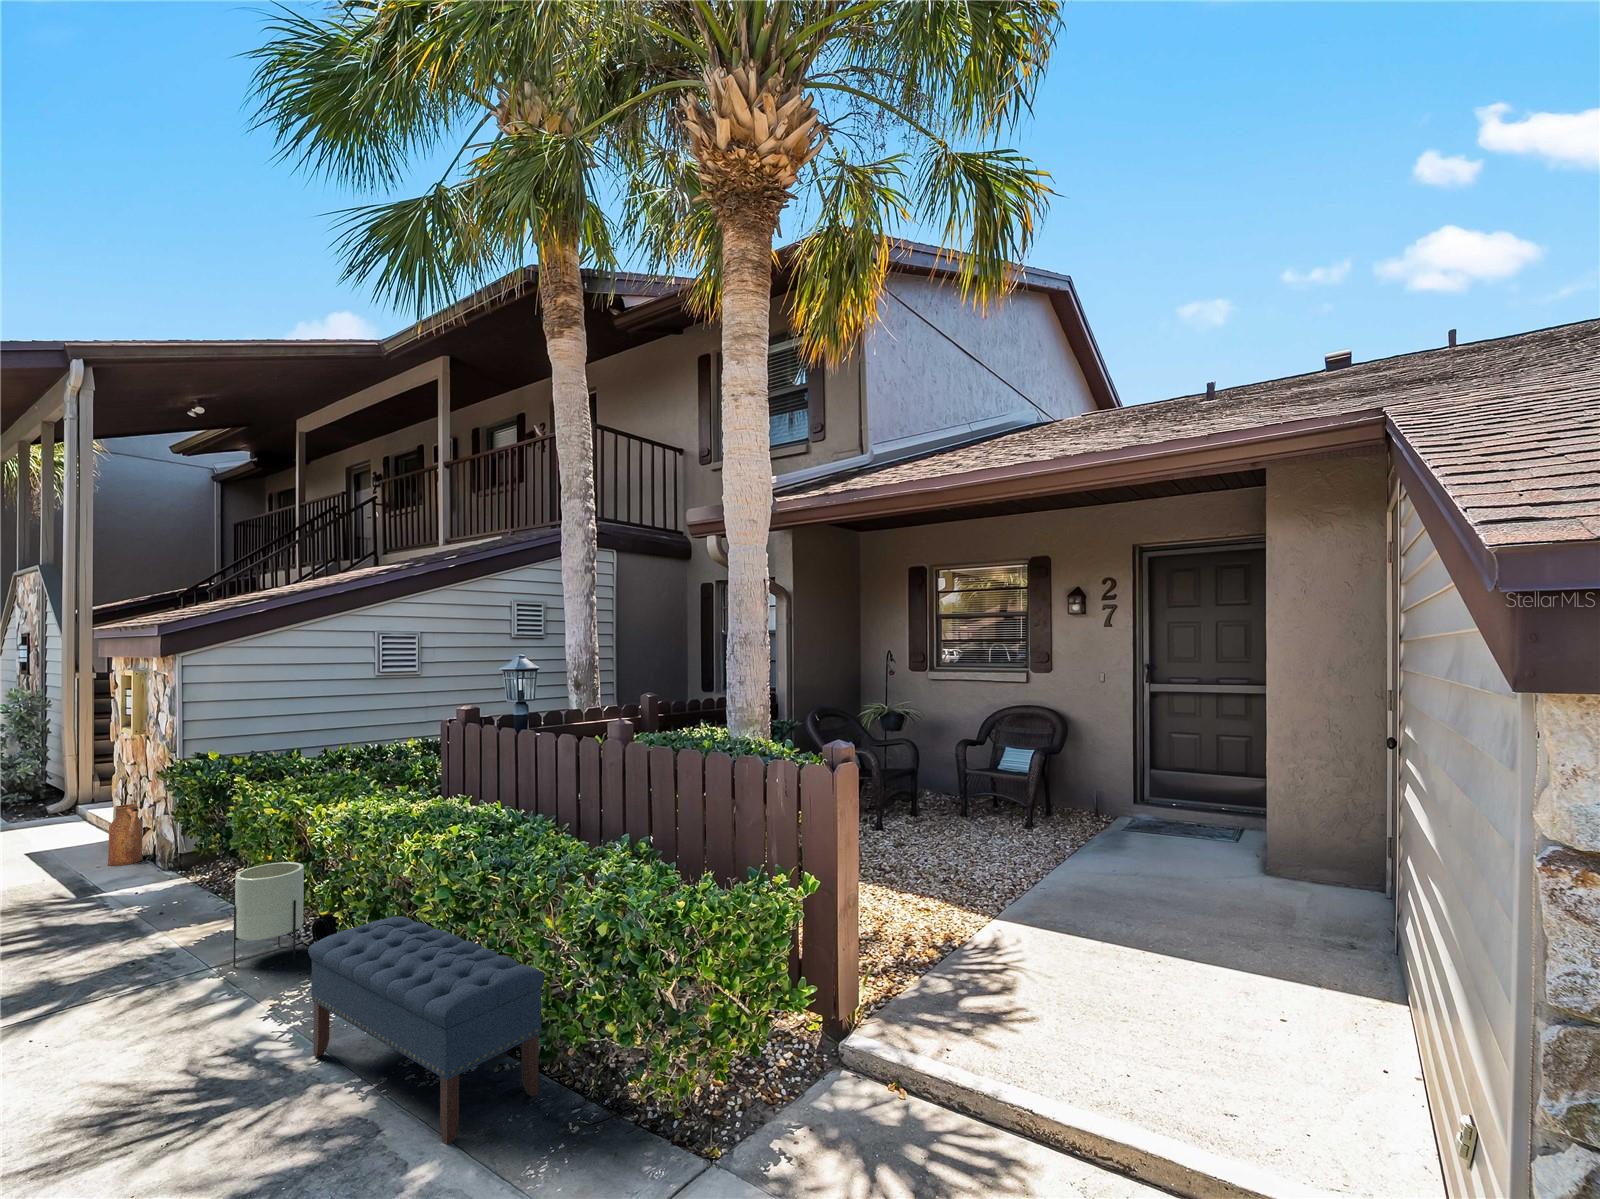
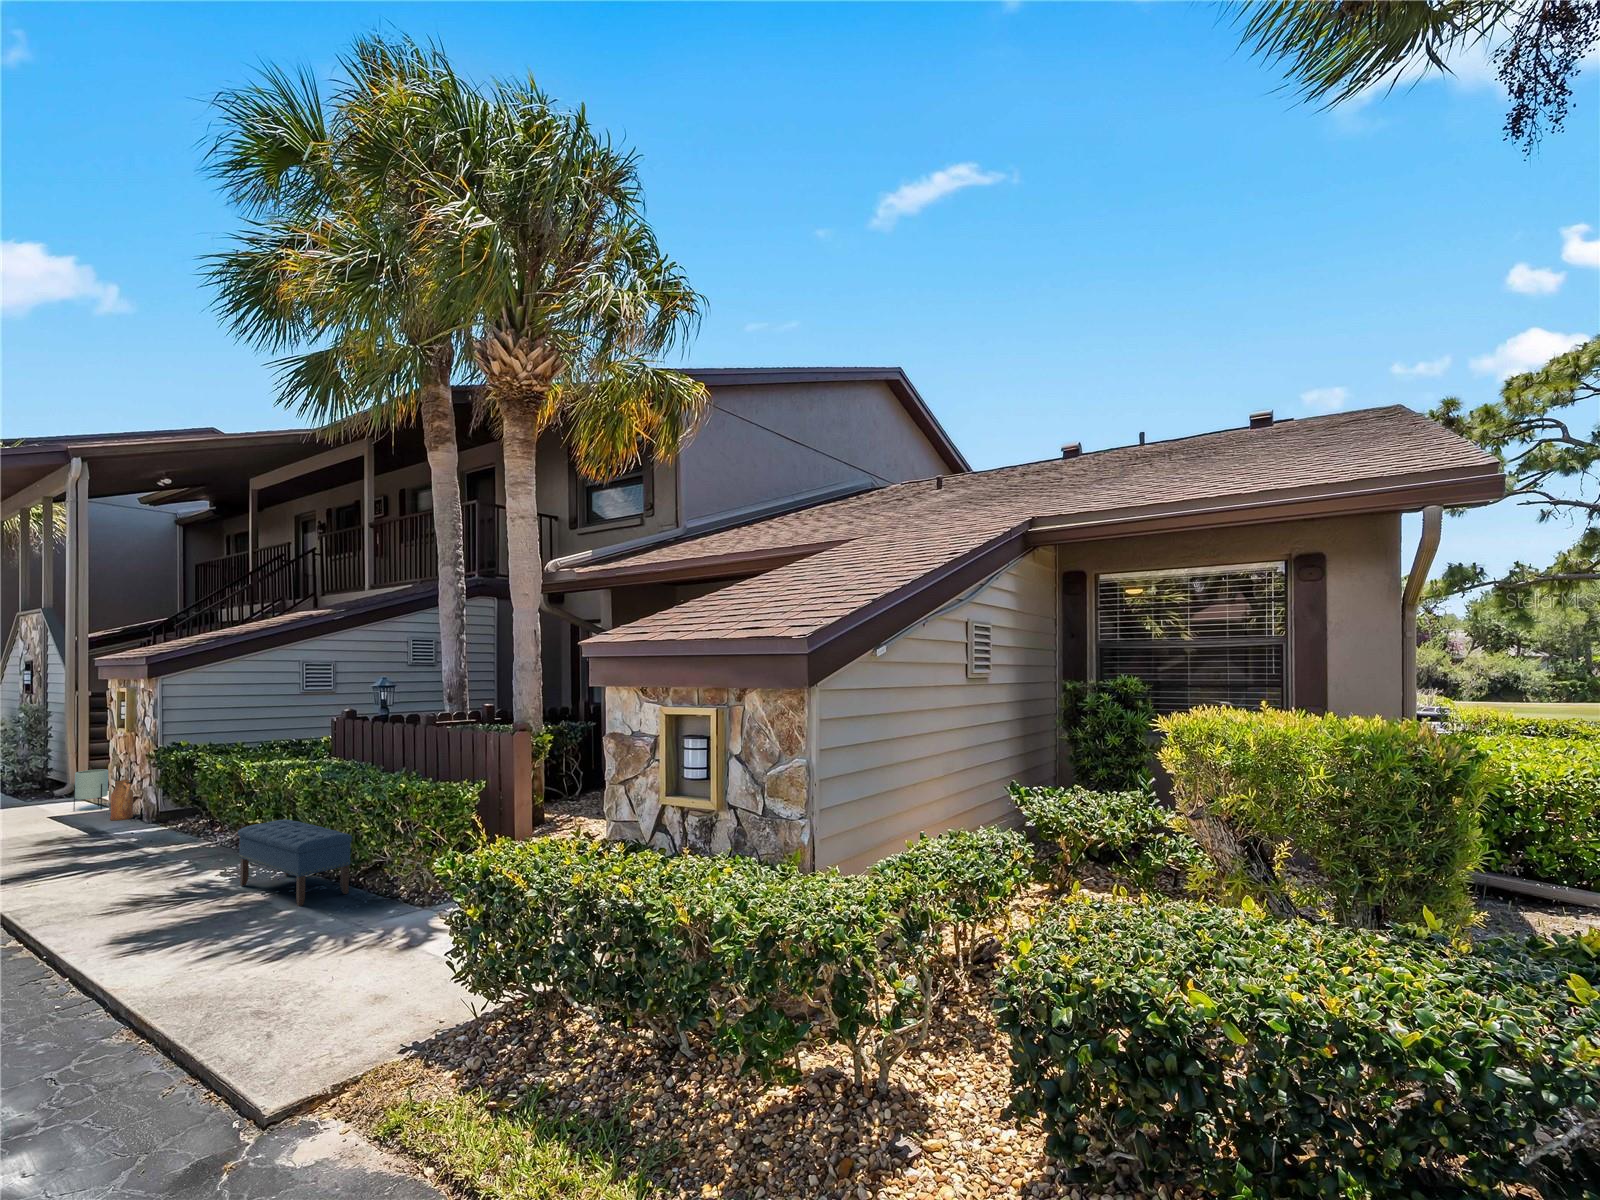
planter: present [233,862,304,967] -> present [74,769,108,810]

